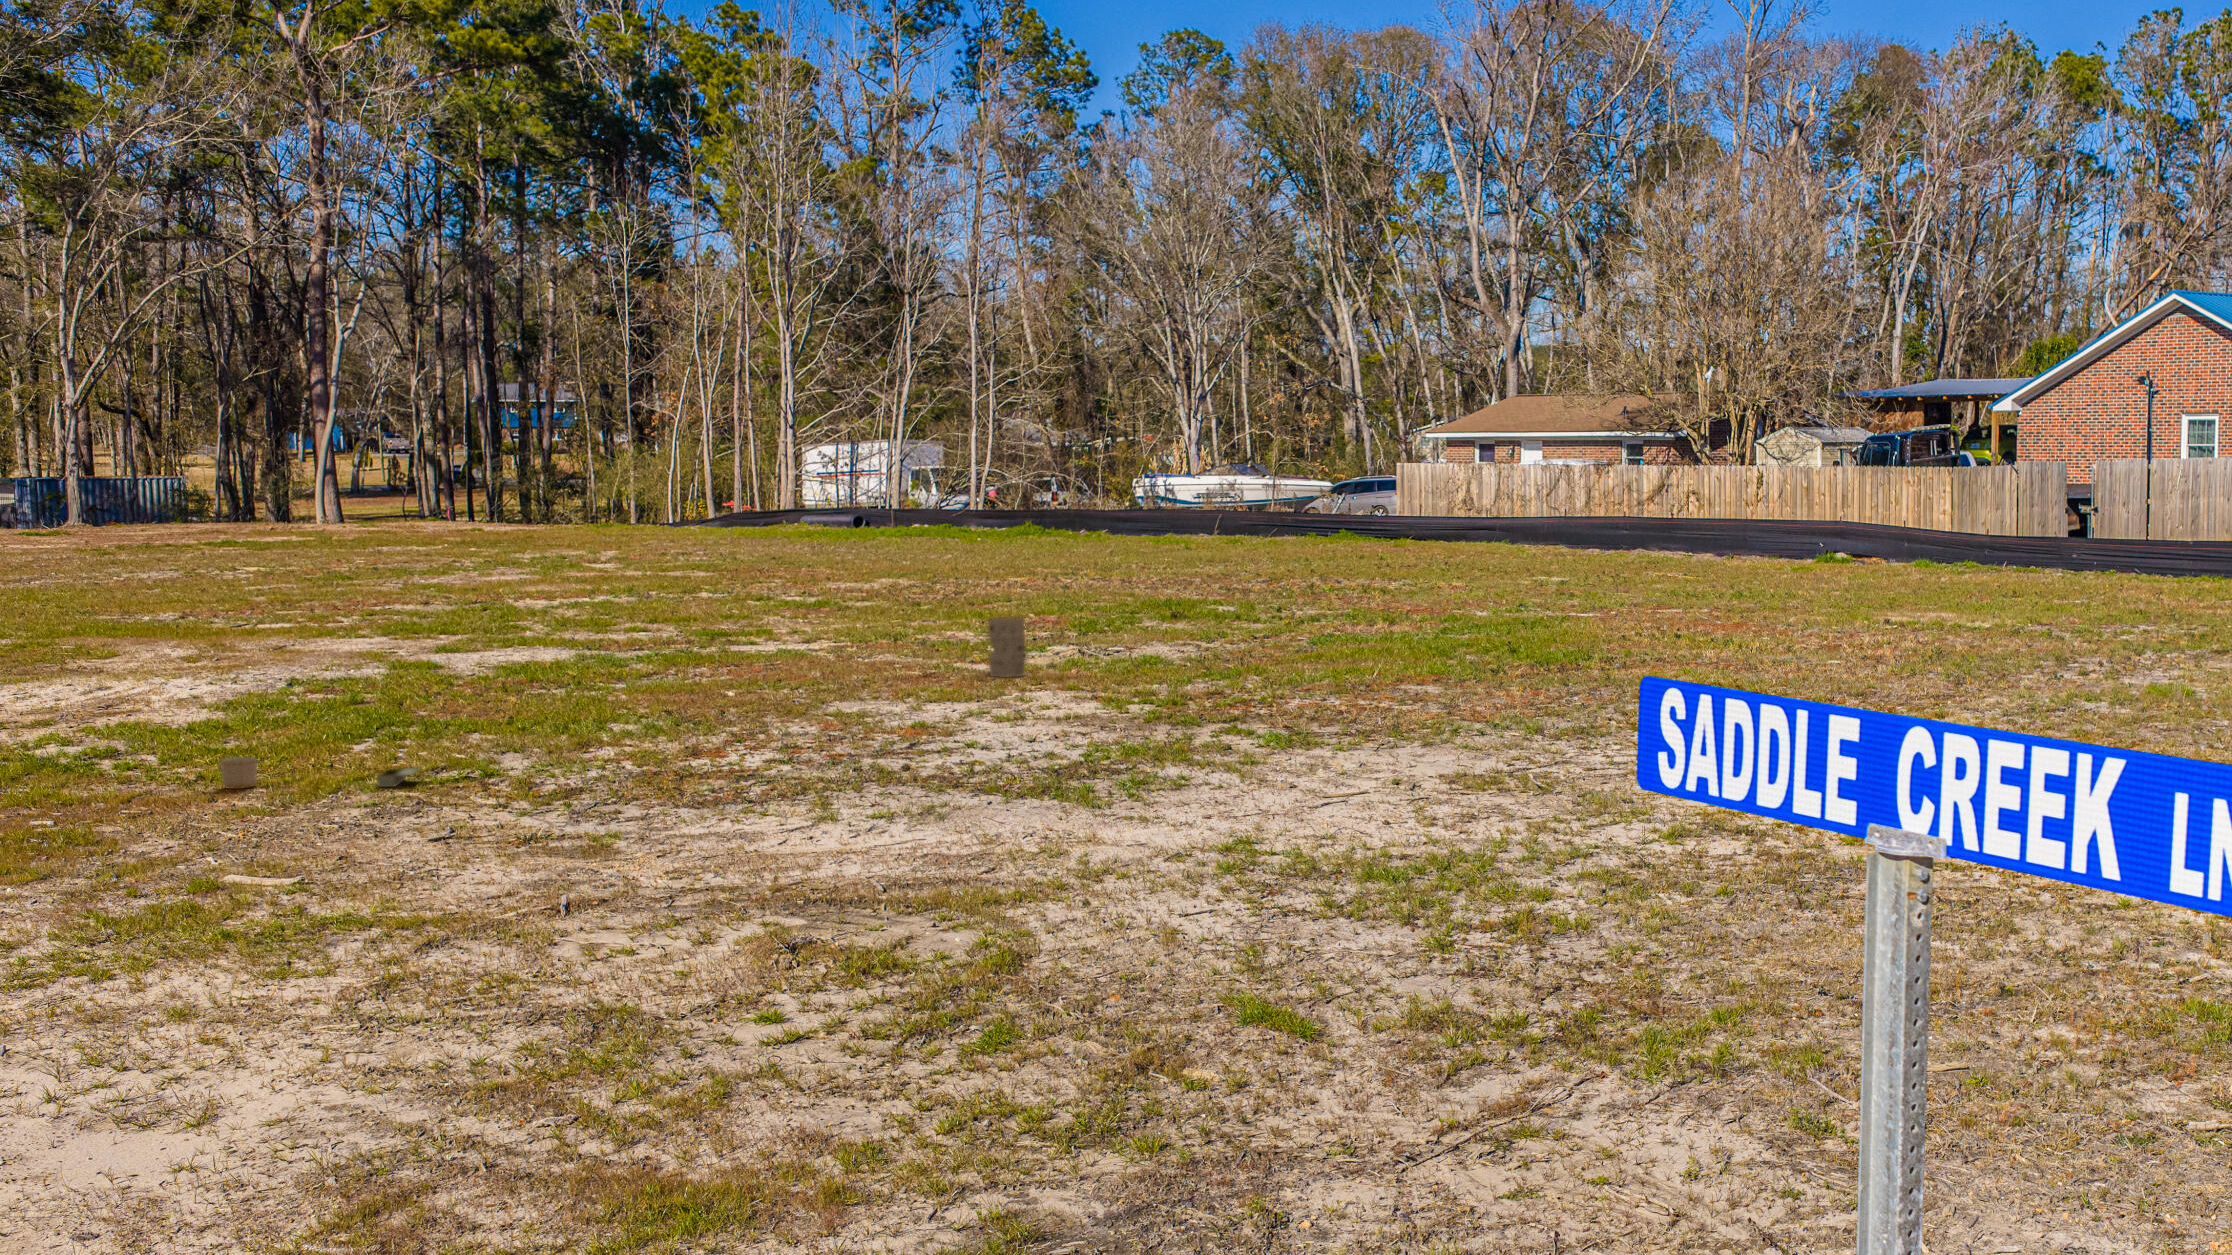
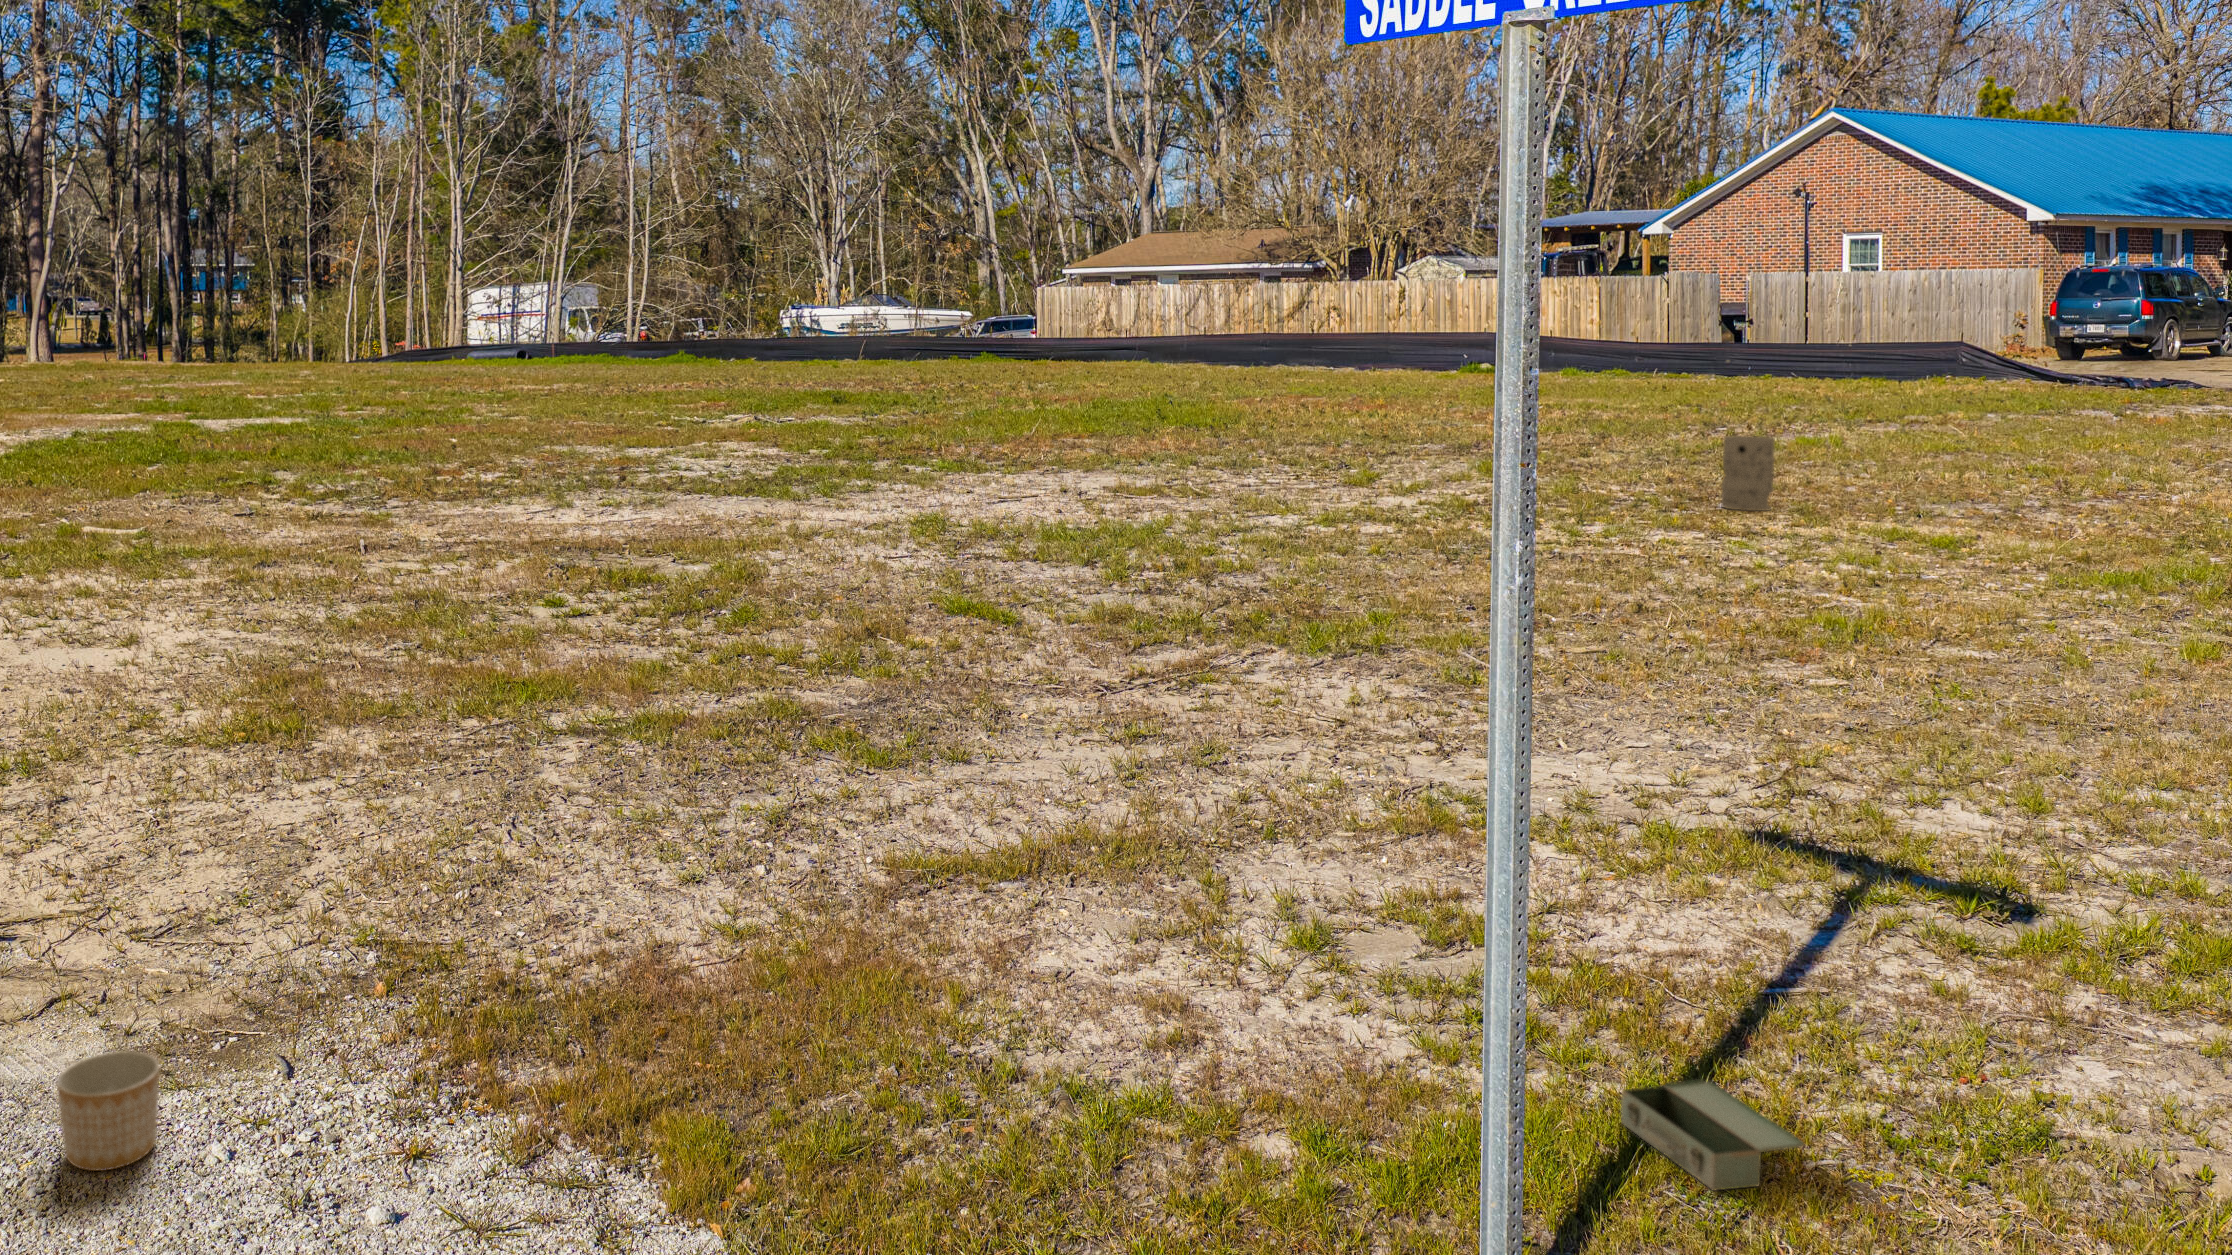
trash can: present [988,617,1026,678] -> present [1721,435,1775,511]
toolbox: present [377,767,420,787] -> present [1621,1079,1804,1191]

